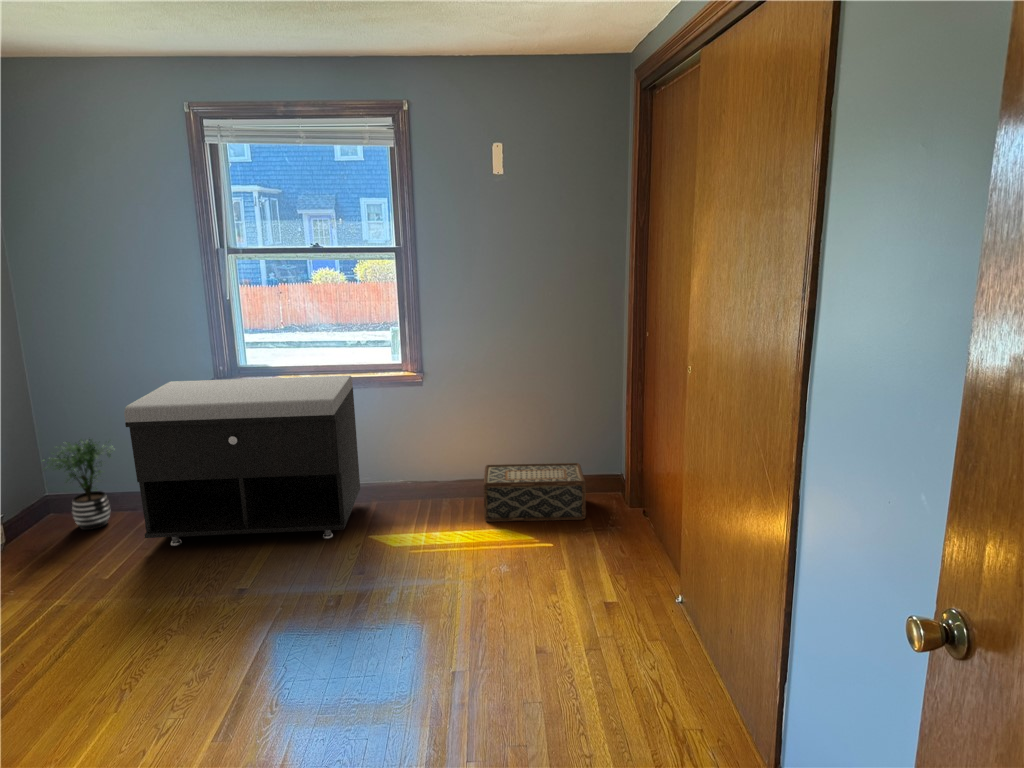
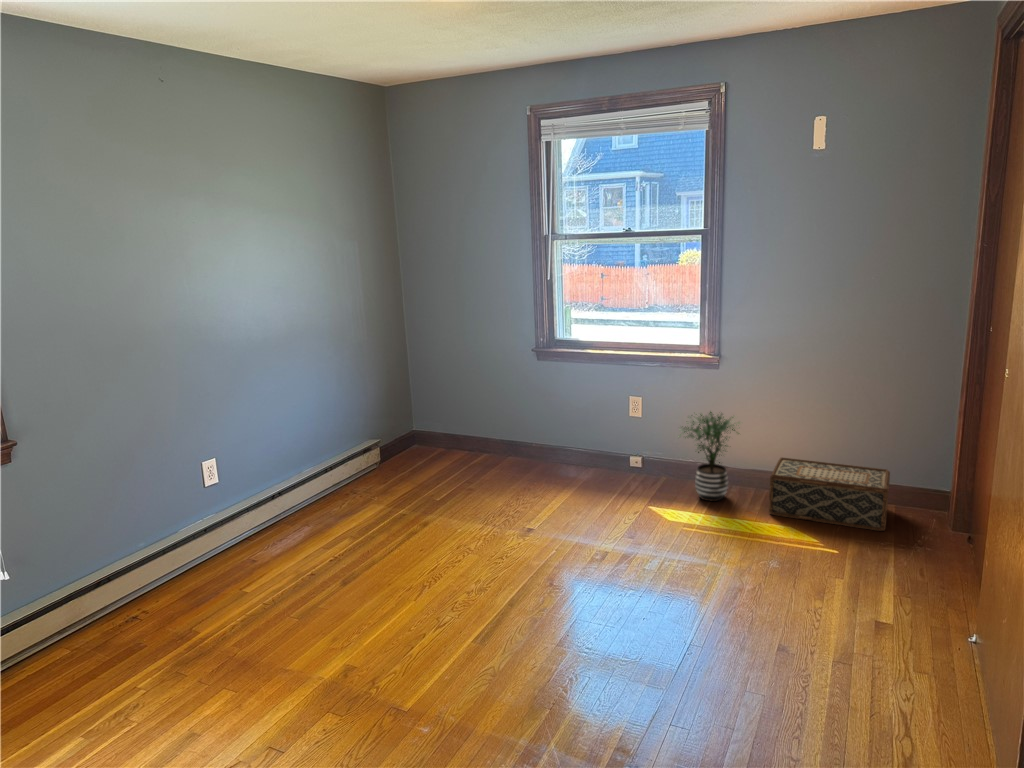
storage bench: present [124,376,360,546] -> none [457,347,652,503]
potted plant: present [43,439,114,530] -> present [680,411,739,501]

